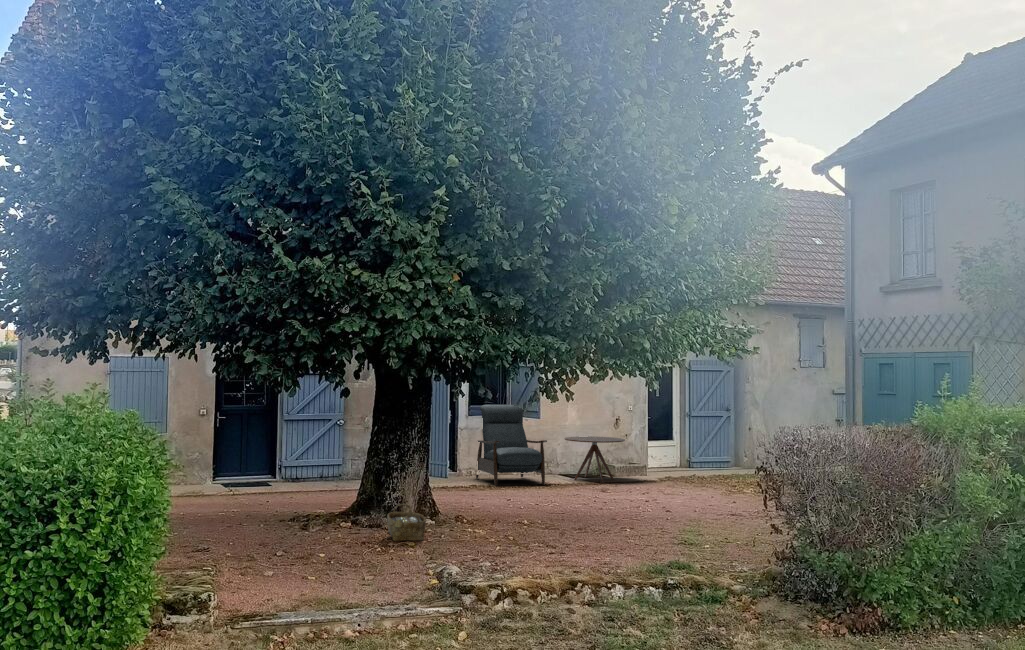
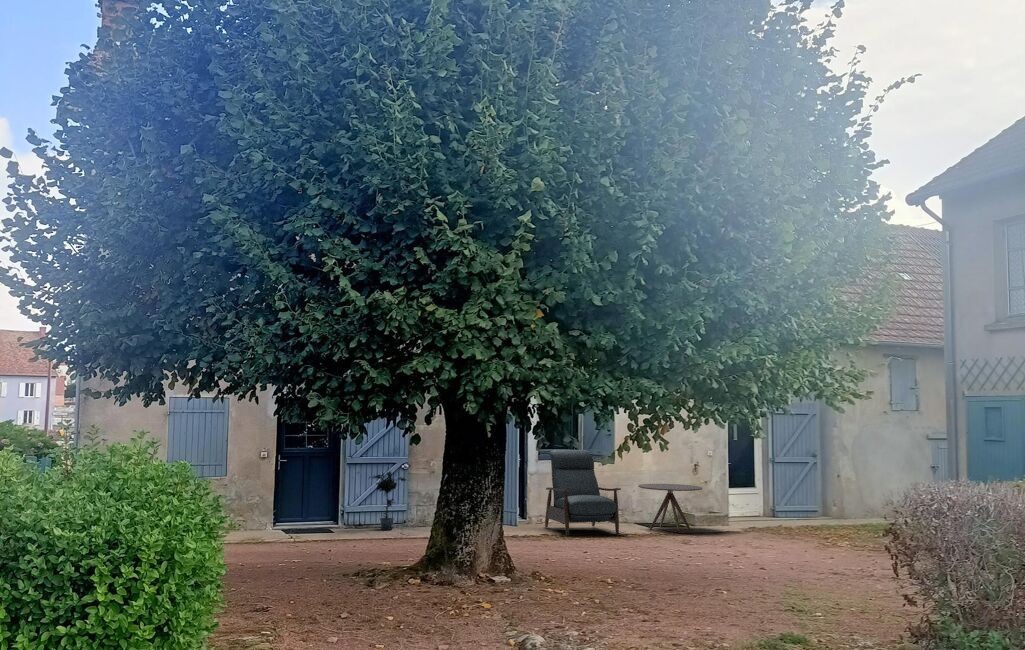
potted plant: none [305,424,344,482] -> present [372,472,406,530]
woven basket: present [387,504,426,541] -> none [459,560,501,603]

